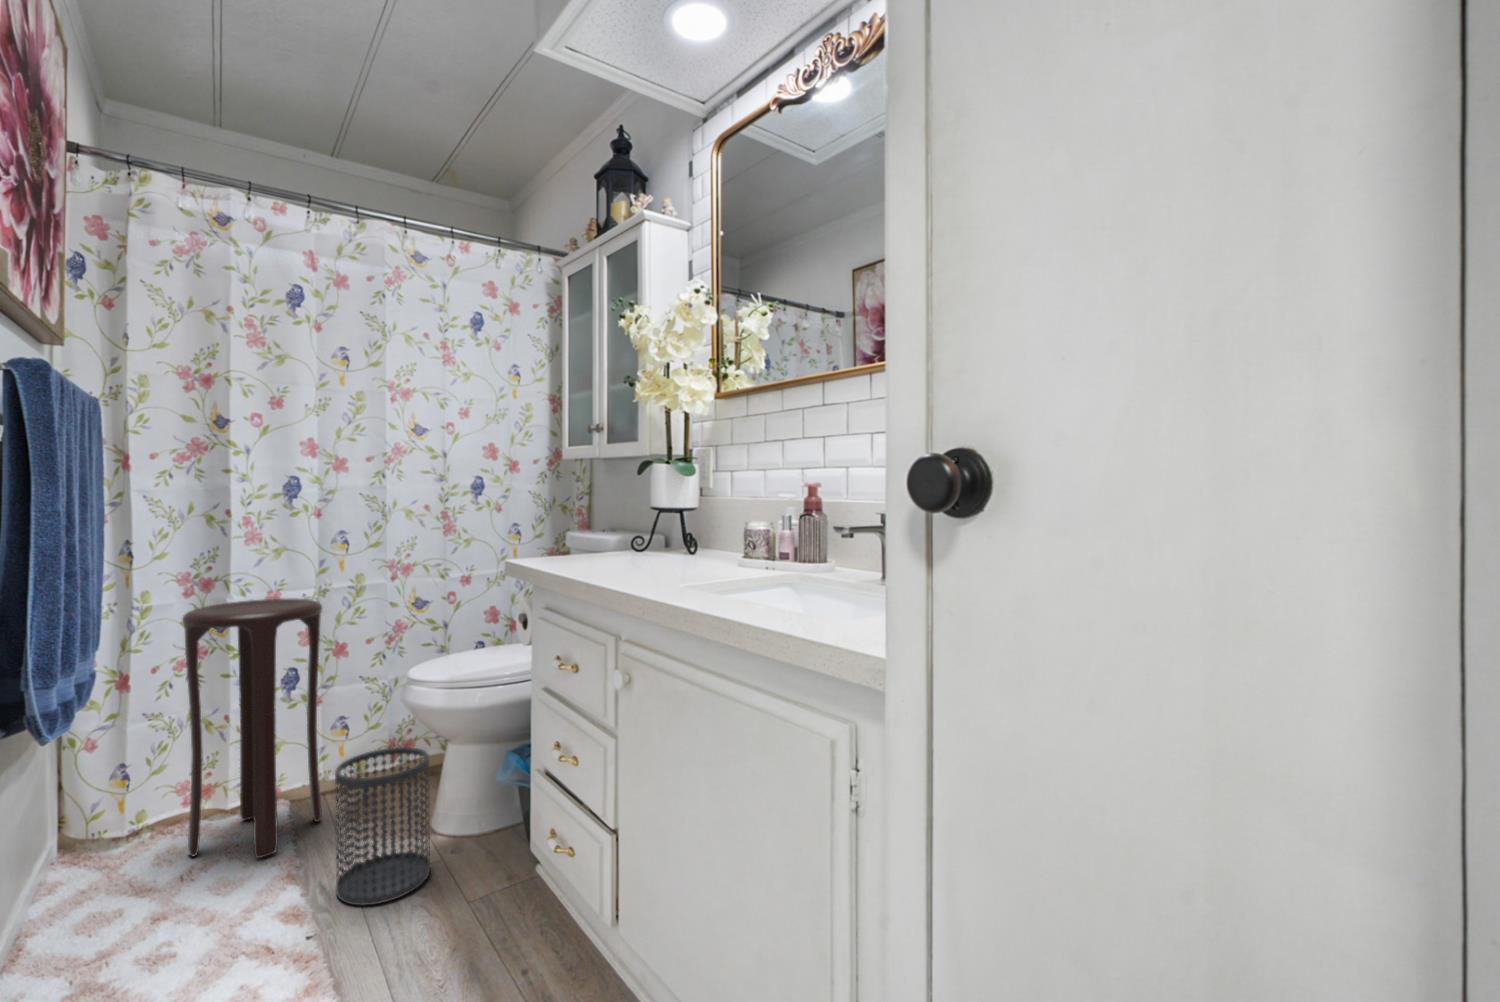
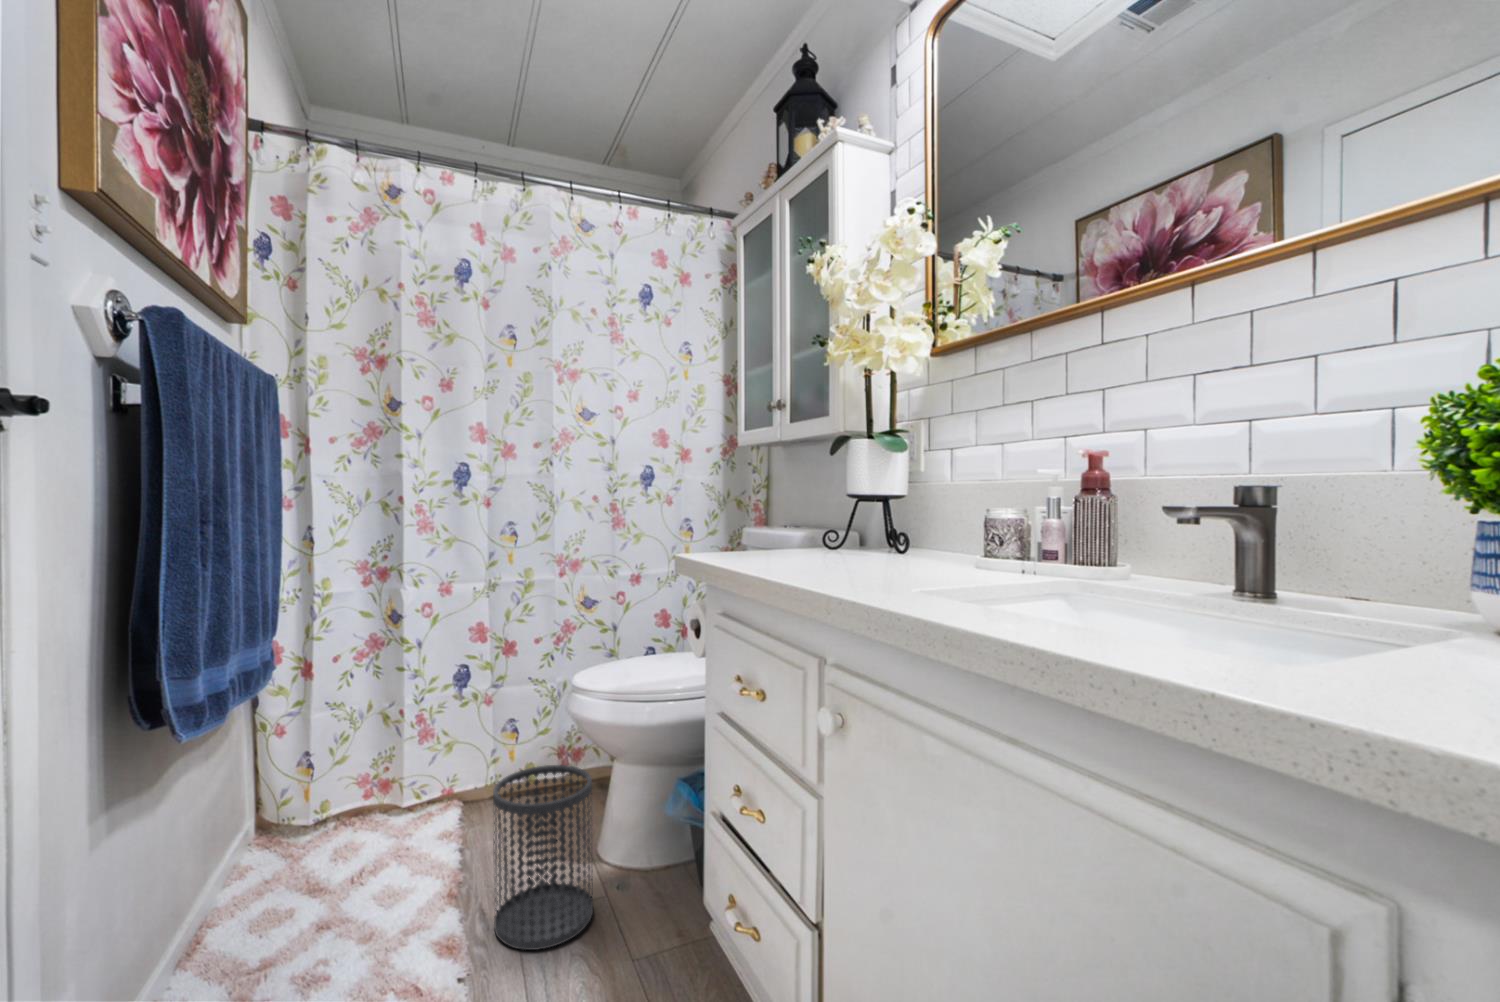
stool: present [182,598,322,858] -> none [354,591,488,870]

